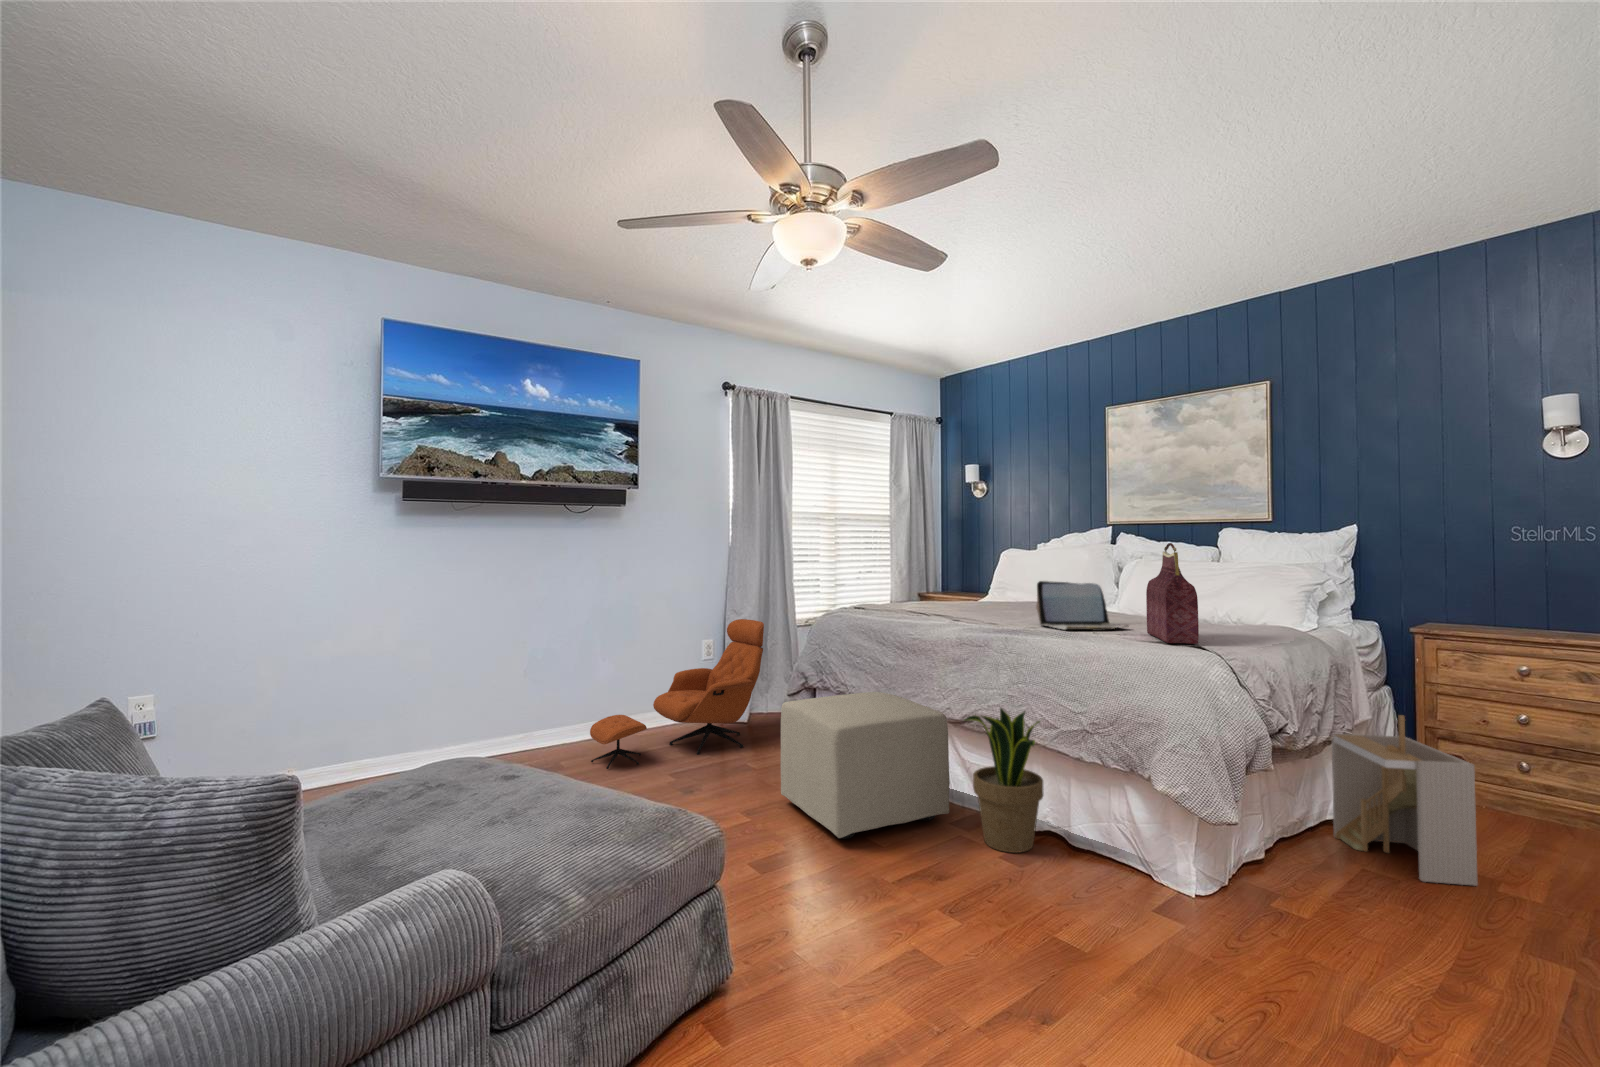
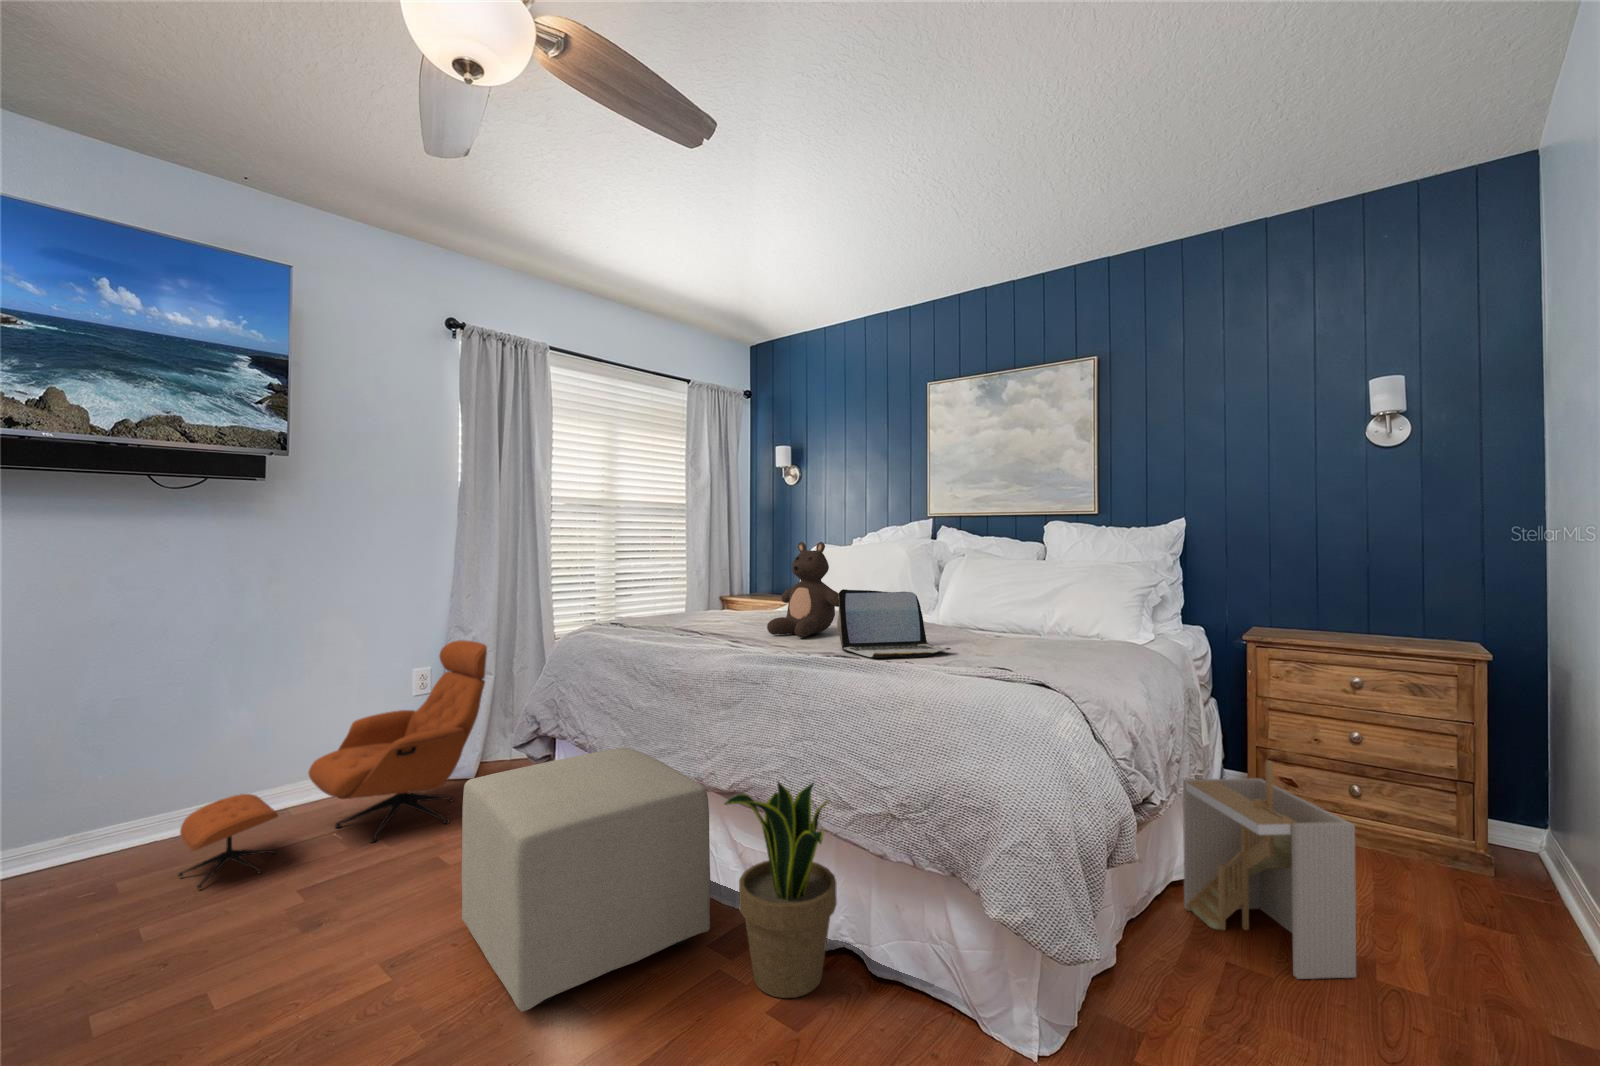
handbag: present [1146,543,1199,644] -> none [973,541,1042,682]
teddy bear: none [977,546,1038,619] -> present [767,542,839,638]

